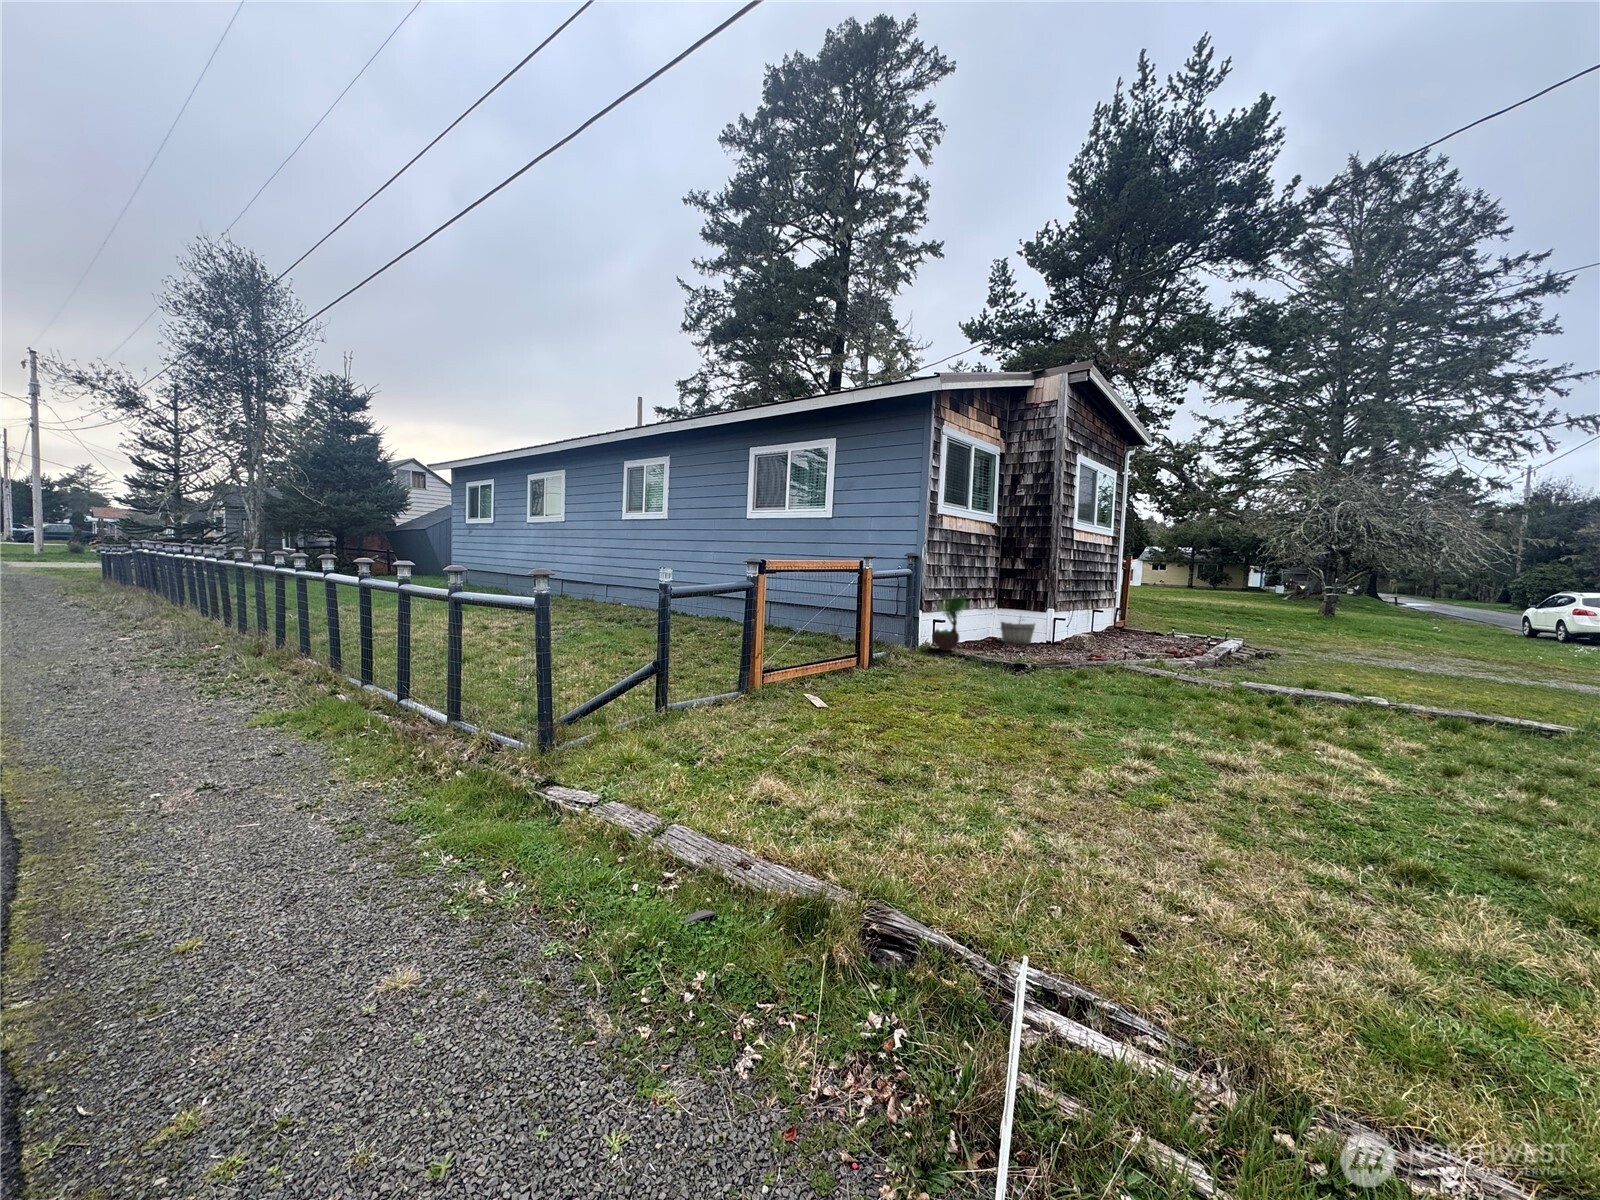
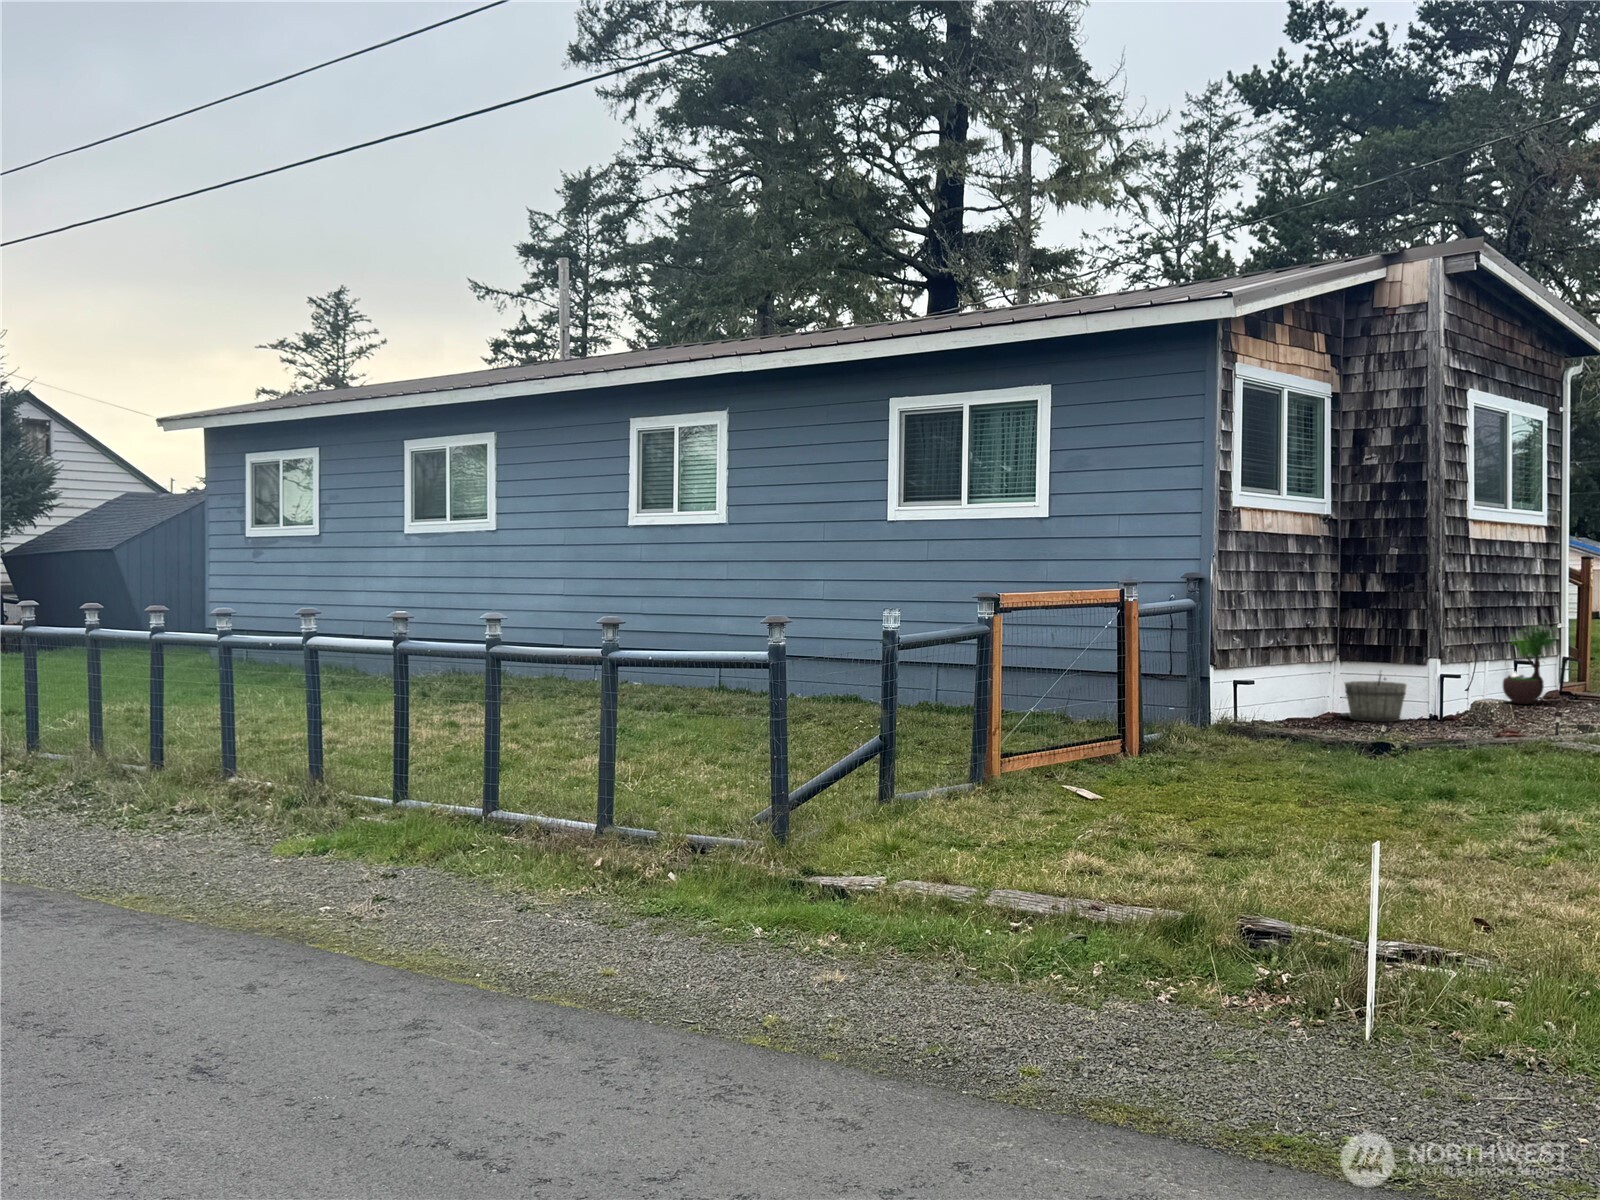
potted tree: present [932,593,966,651] -> present [1503,626,1554,704]

